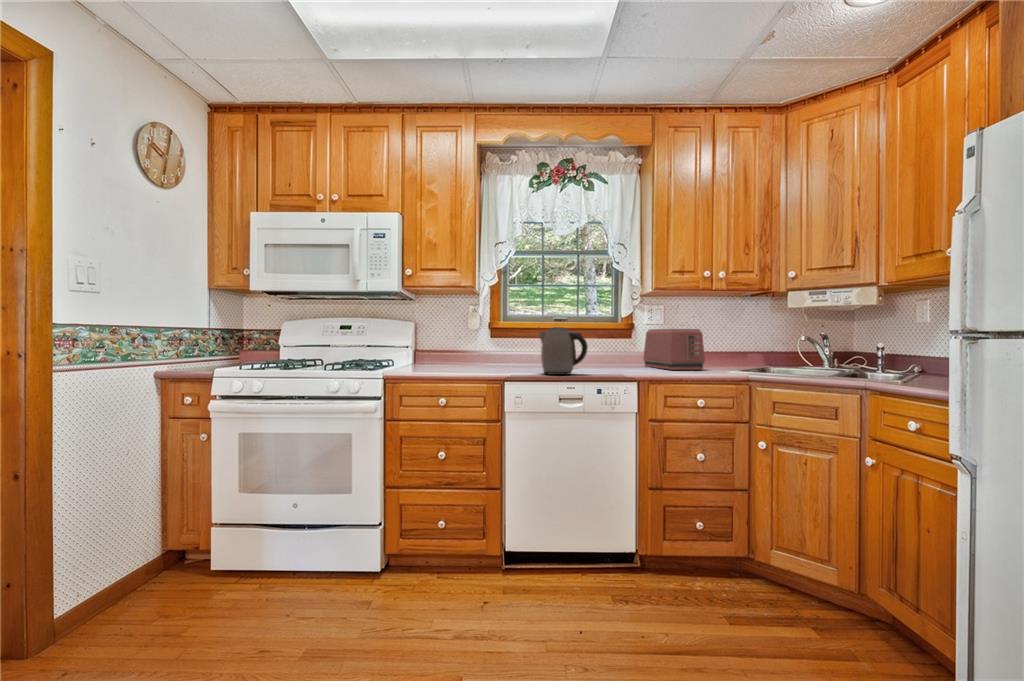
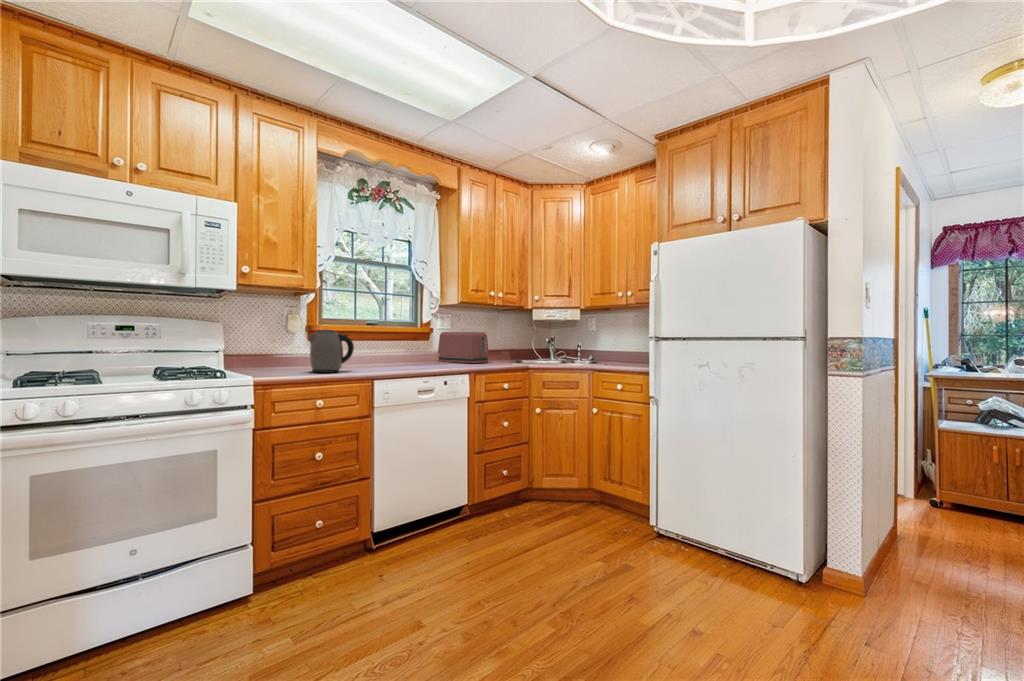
kettle: present [539,327,588,375] -> present [308,329,354,373]

